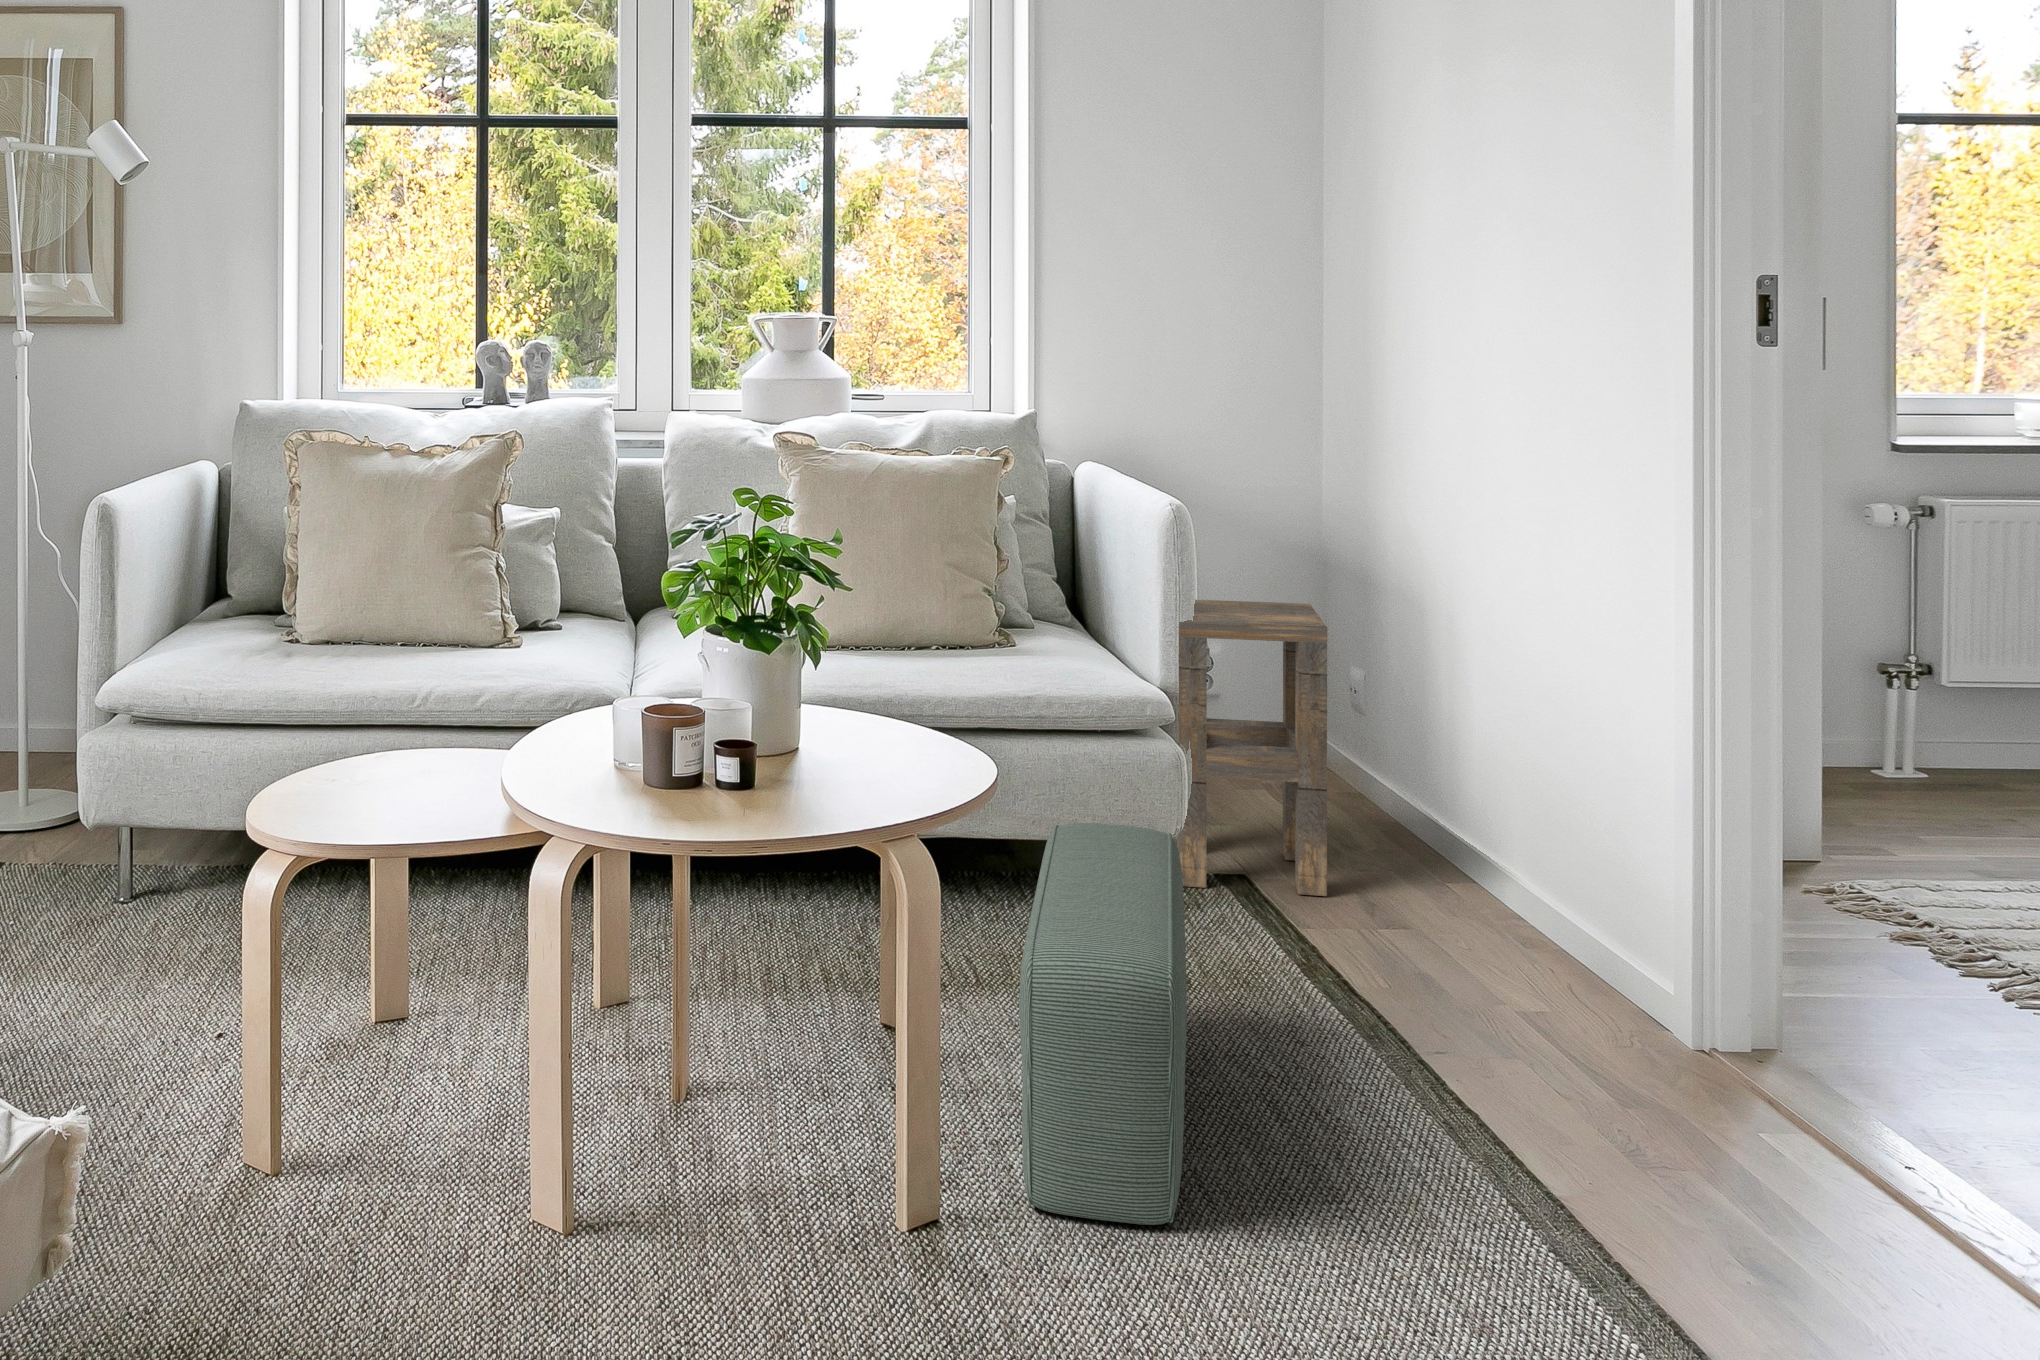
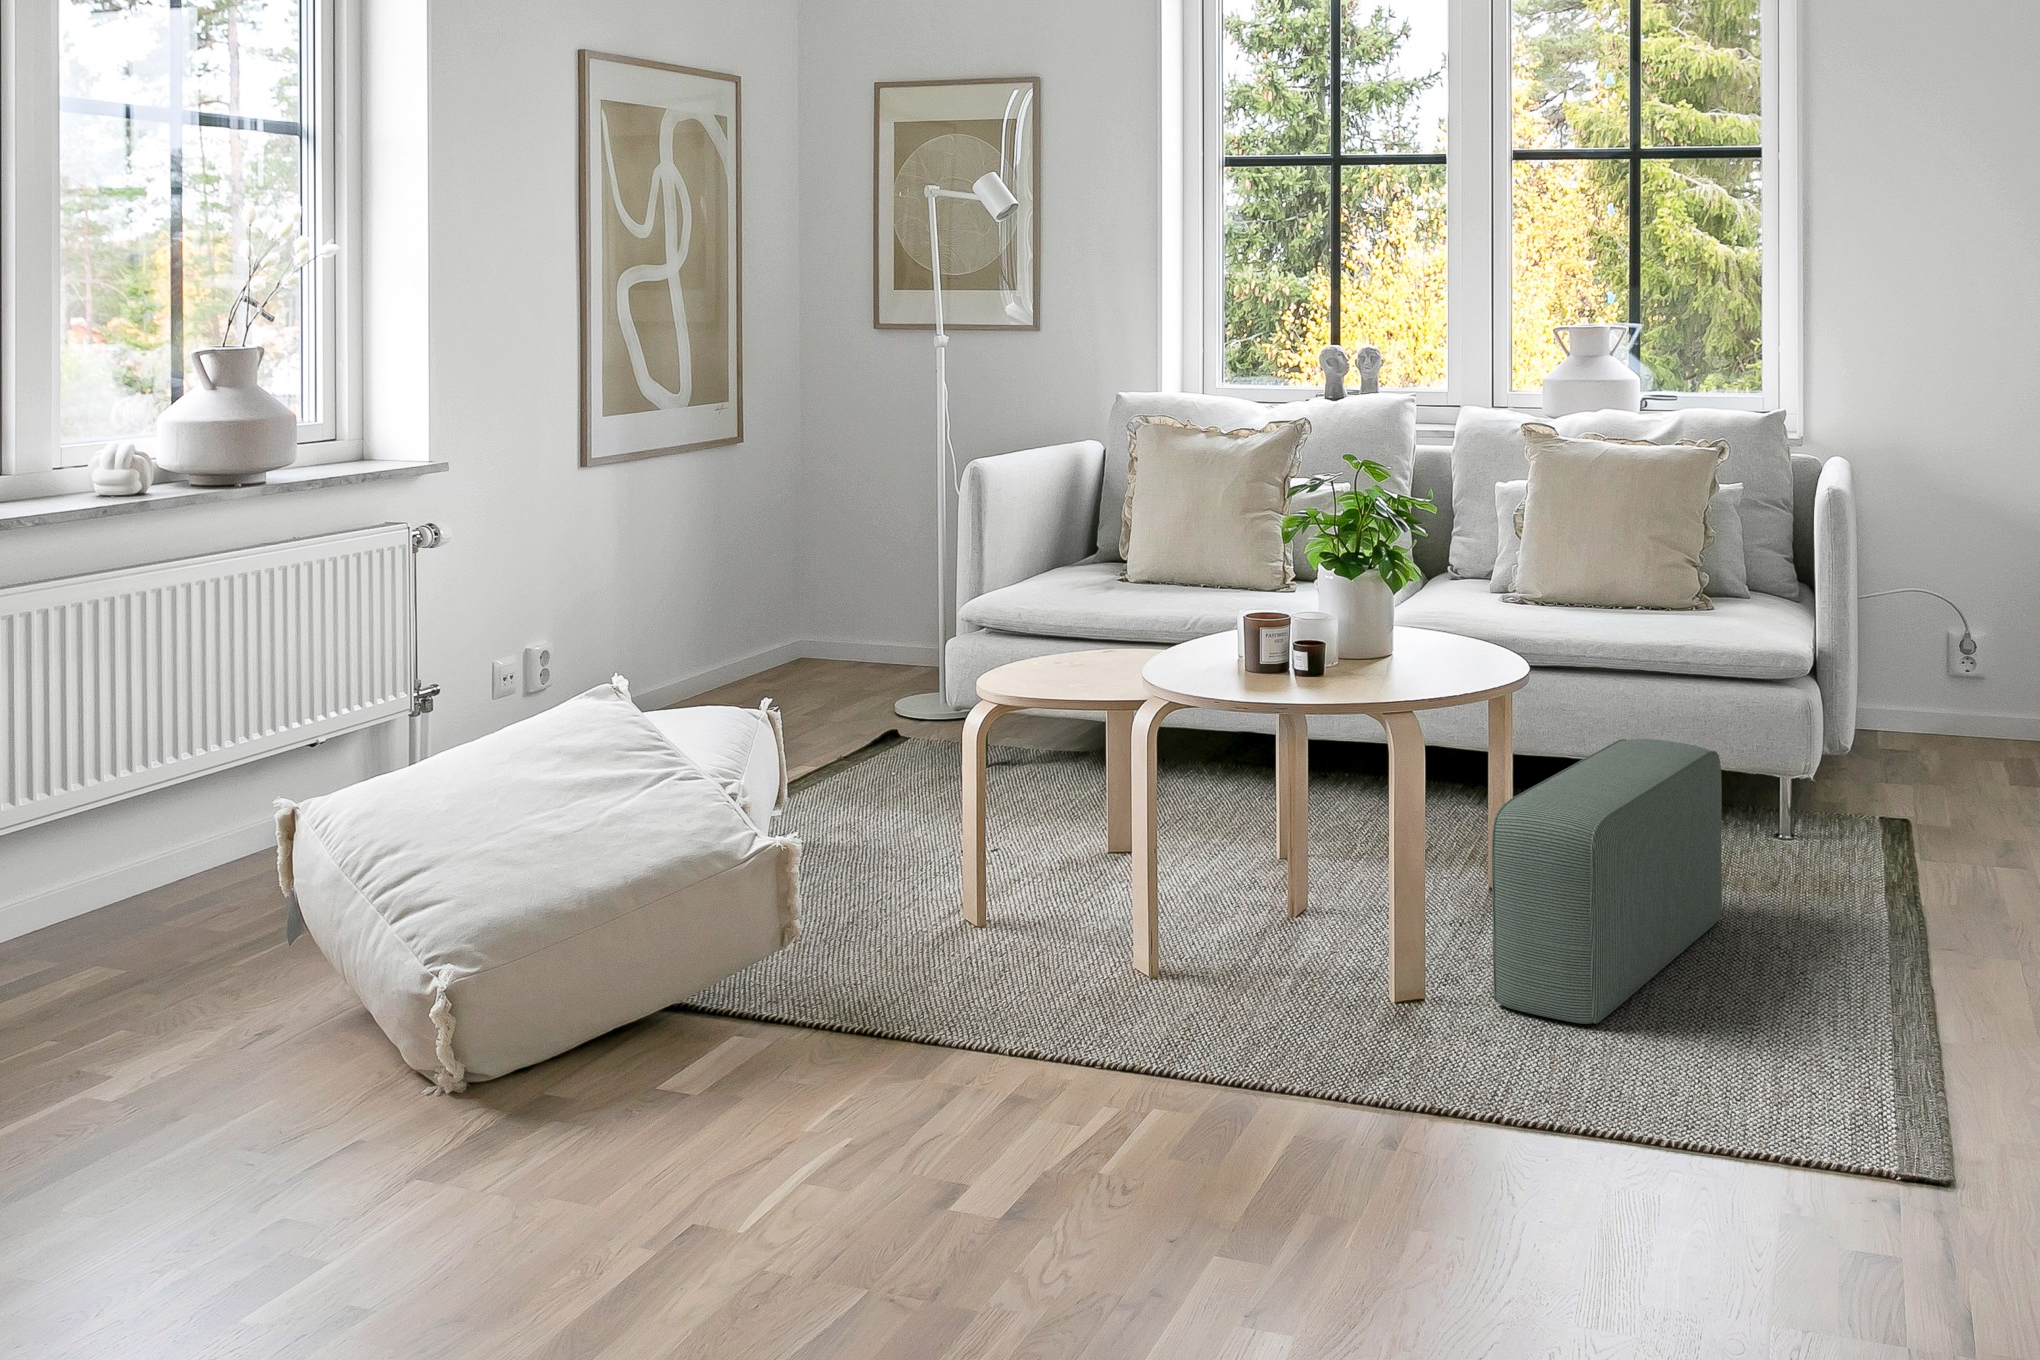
side table: present [1174,600,1327,896] -> none [1838,577,1991,843]

